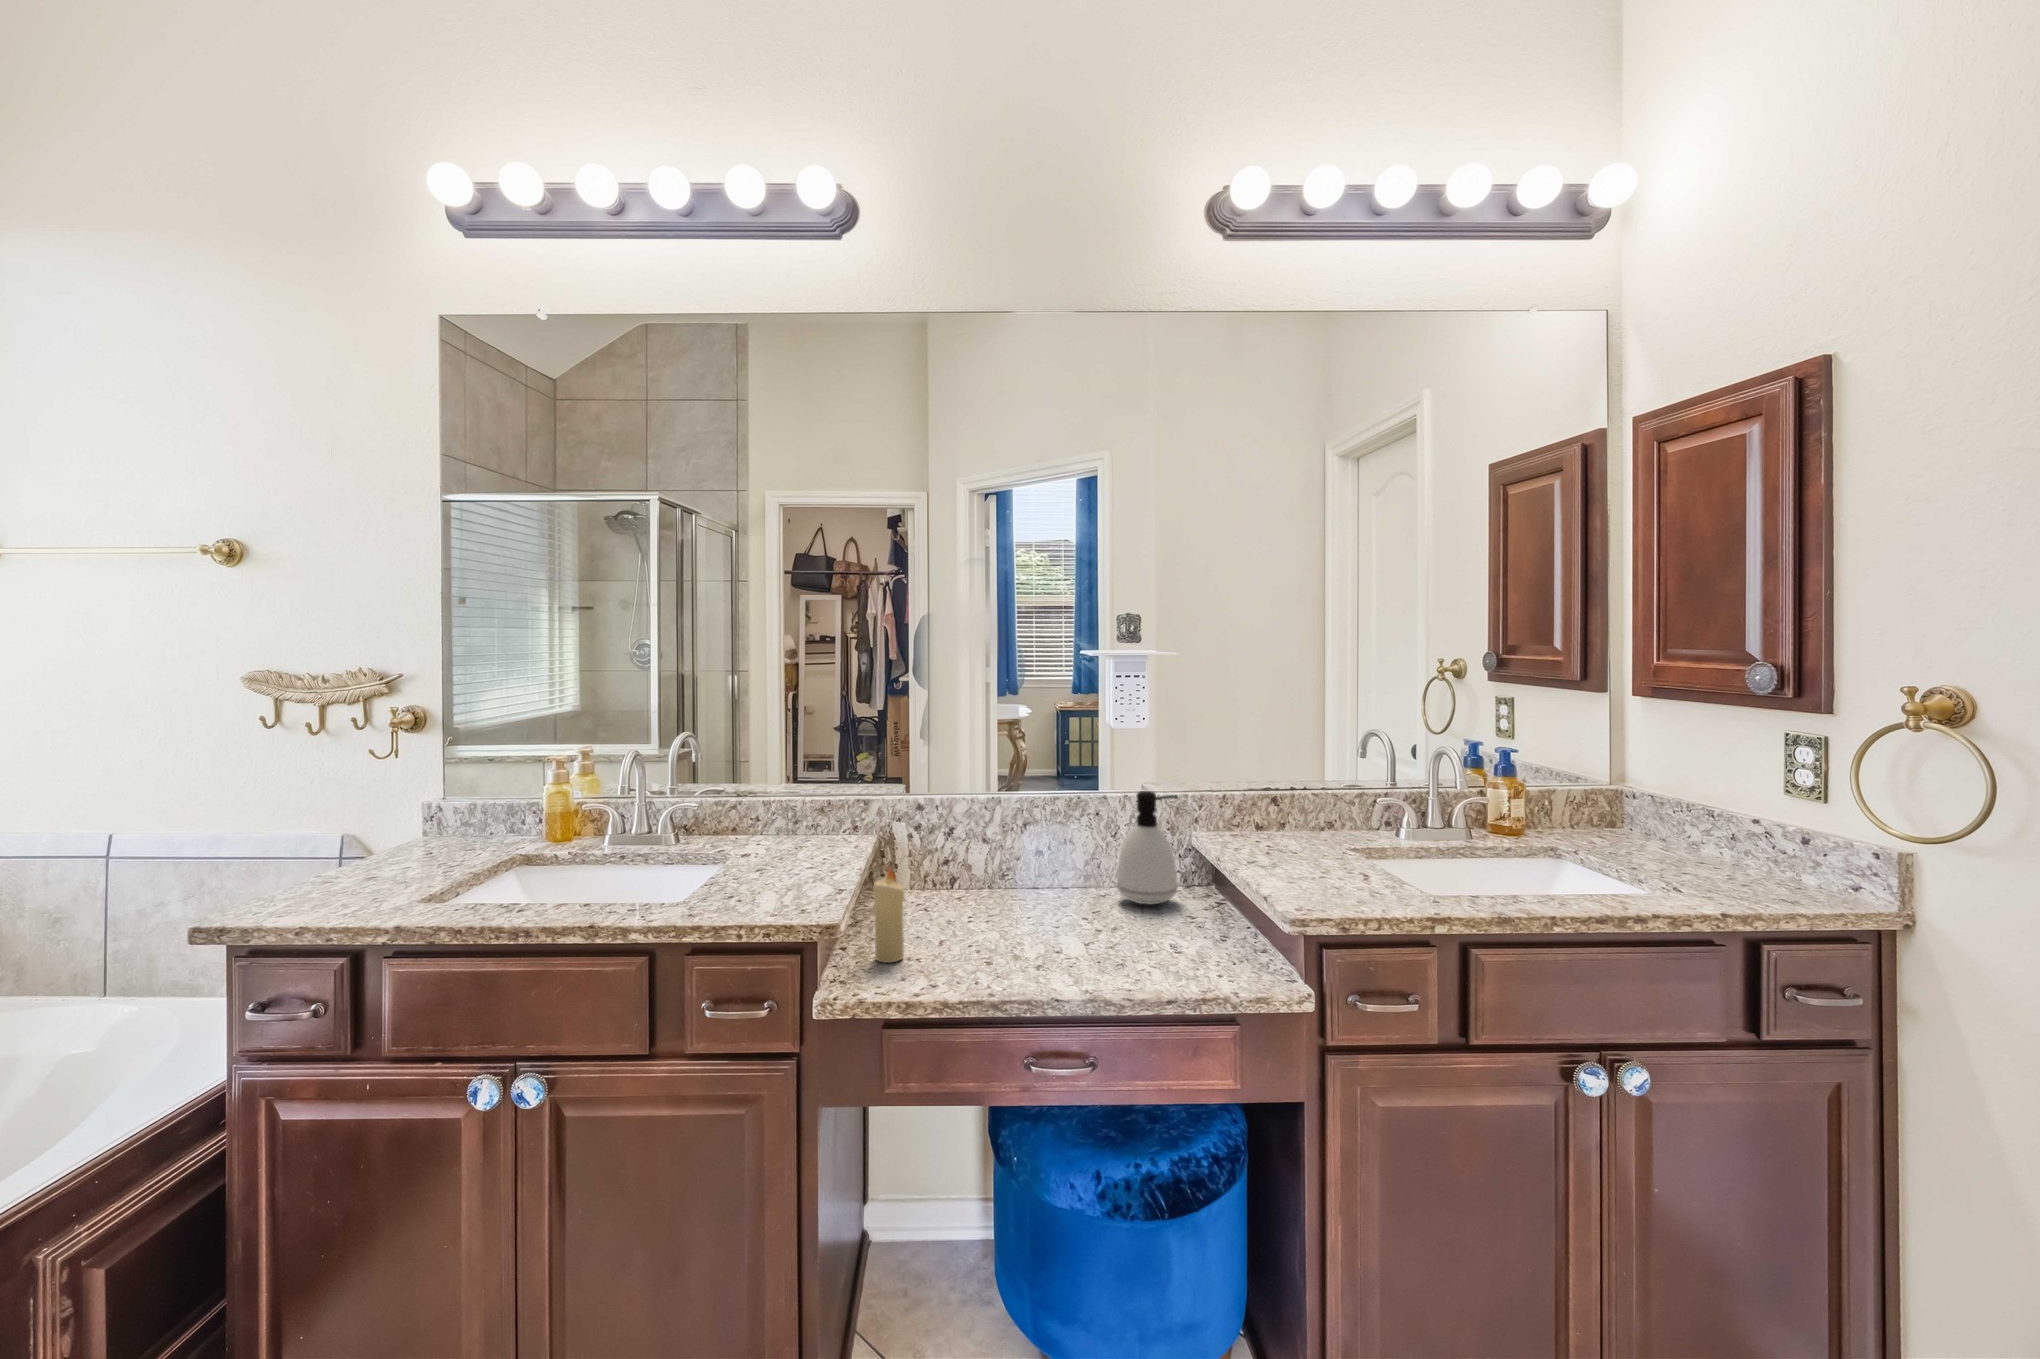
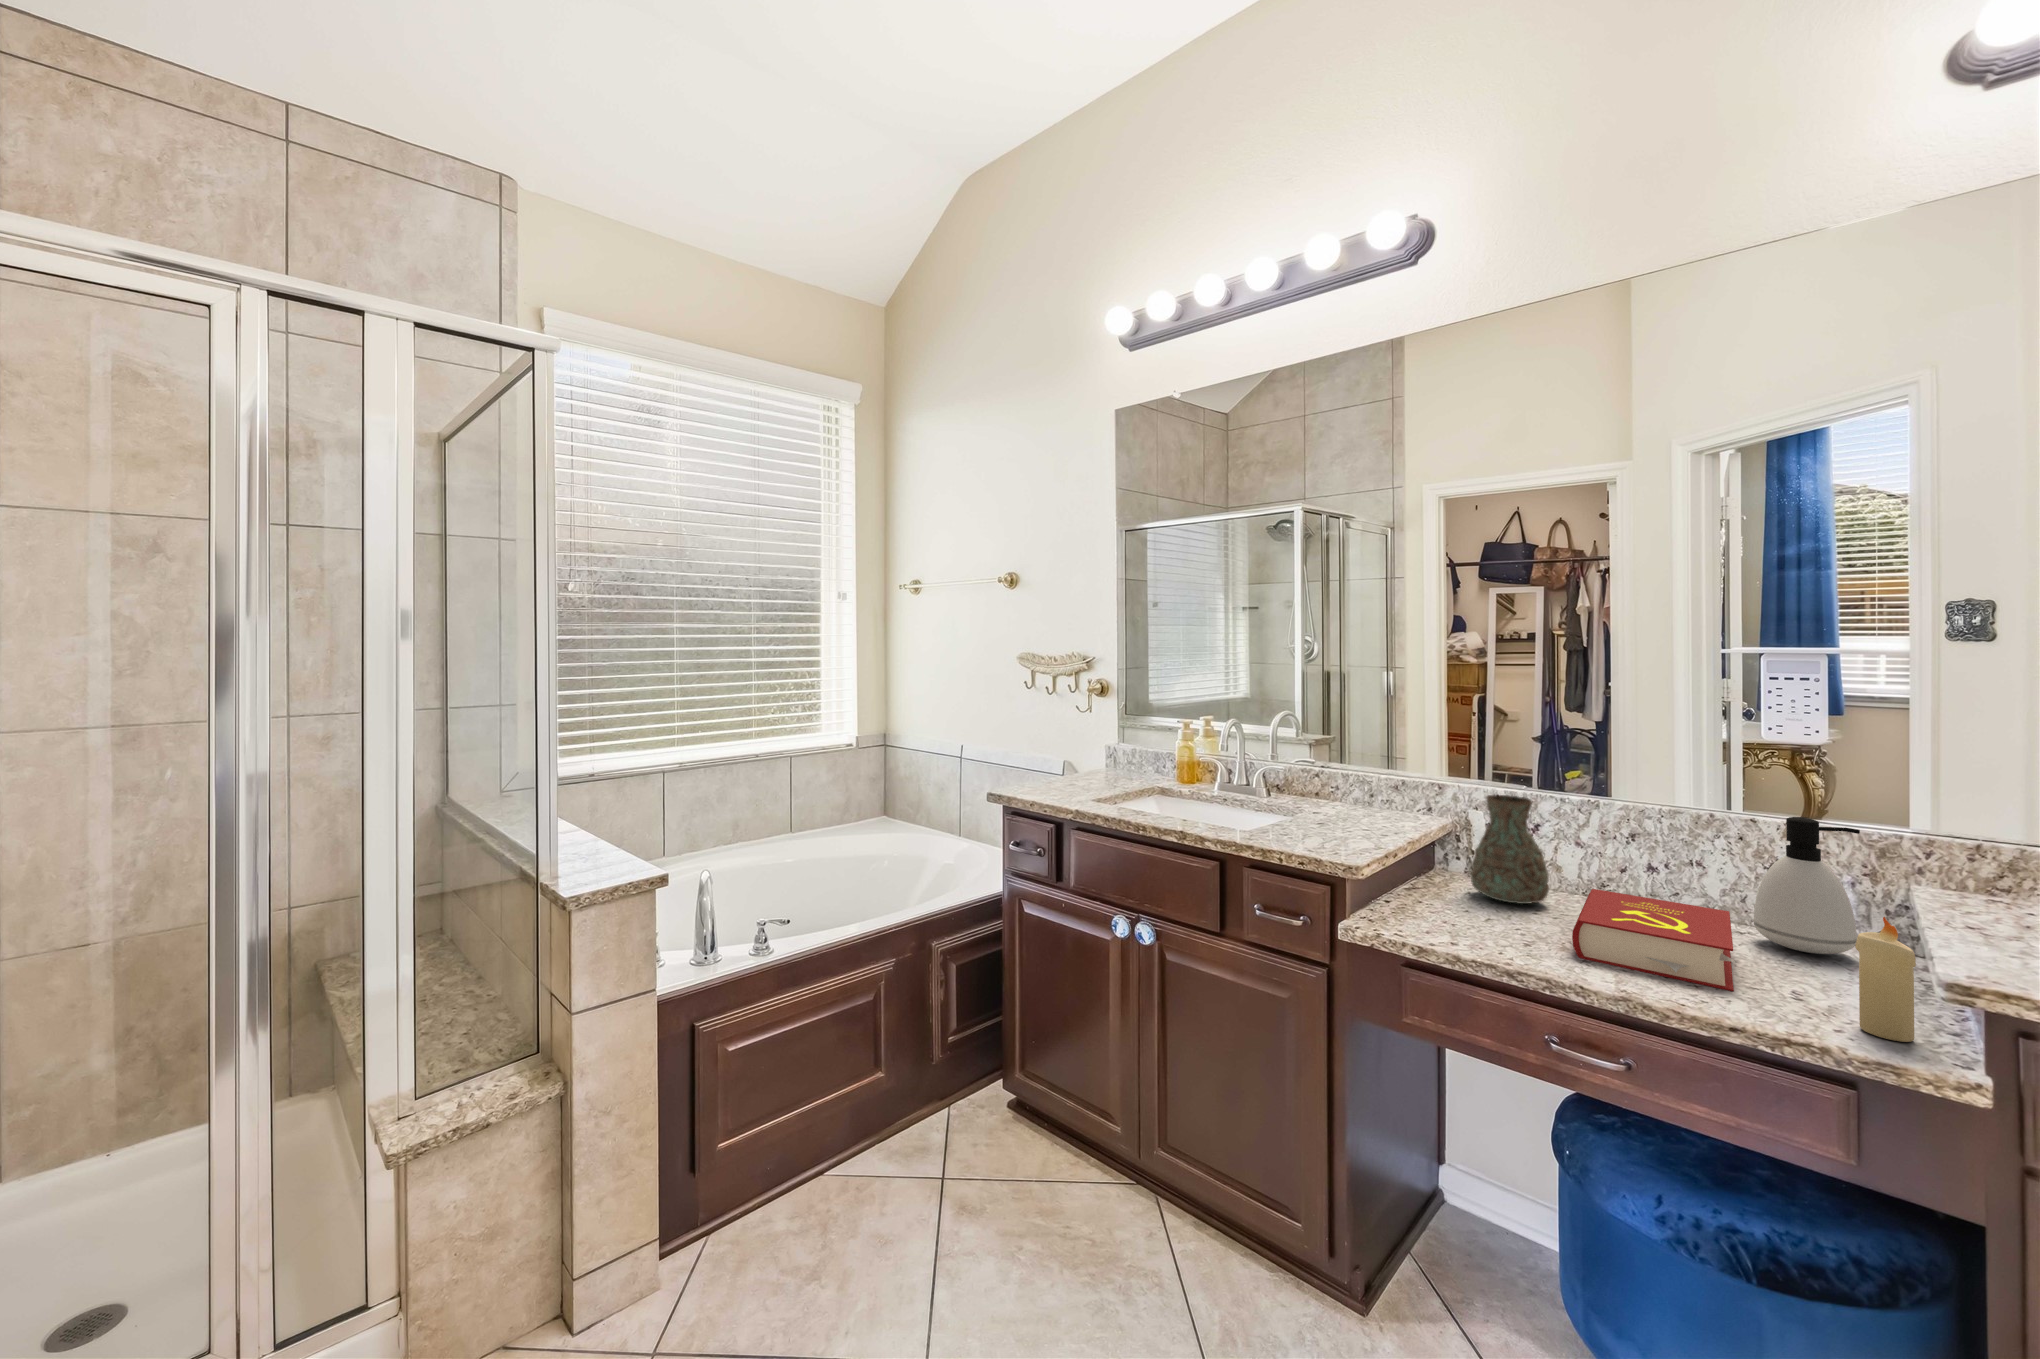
decorative vase: none [910,804,978,917] -> present [1471,795,1549,904]
candle: present [873,868,904,963] -> present [1855,917,1916,1042]
book: none [1014,884,1144,966] -> present [1572,889,1736,991]

